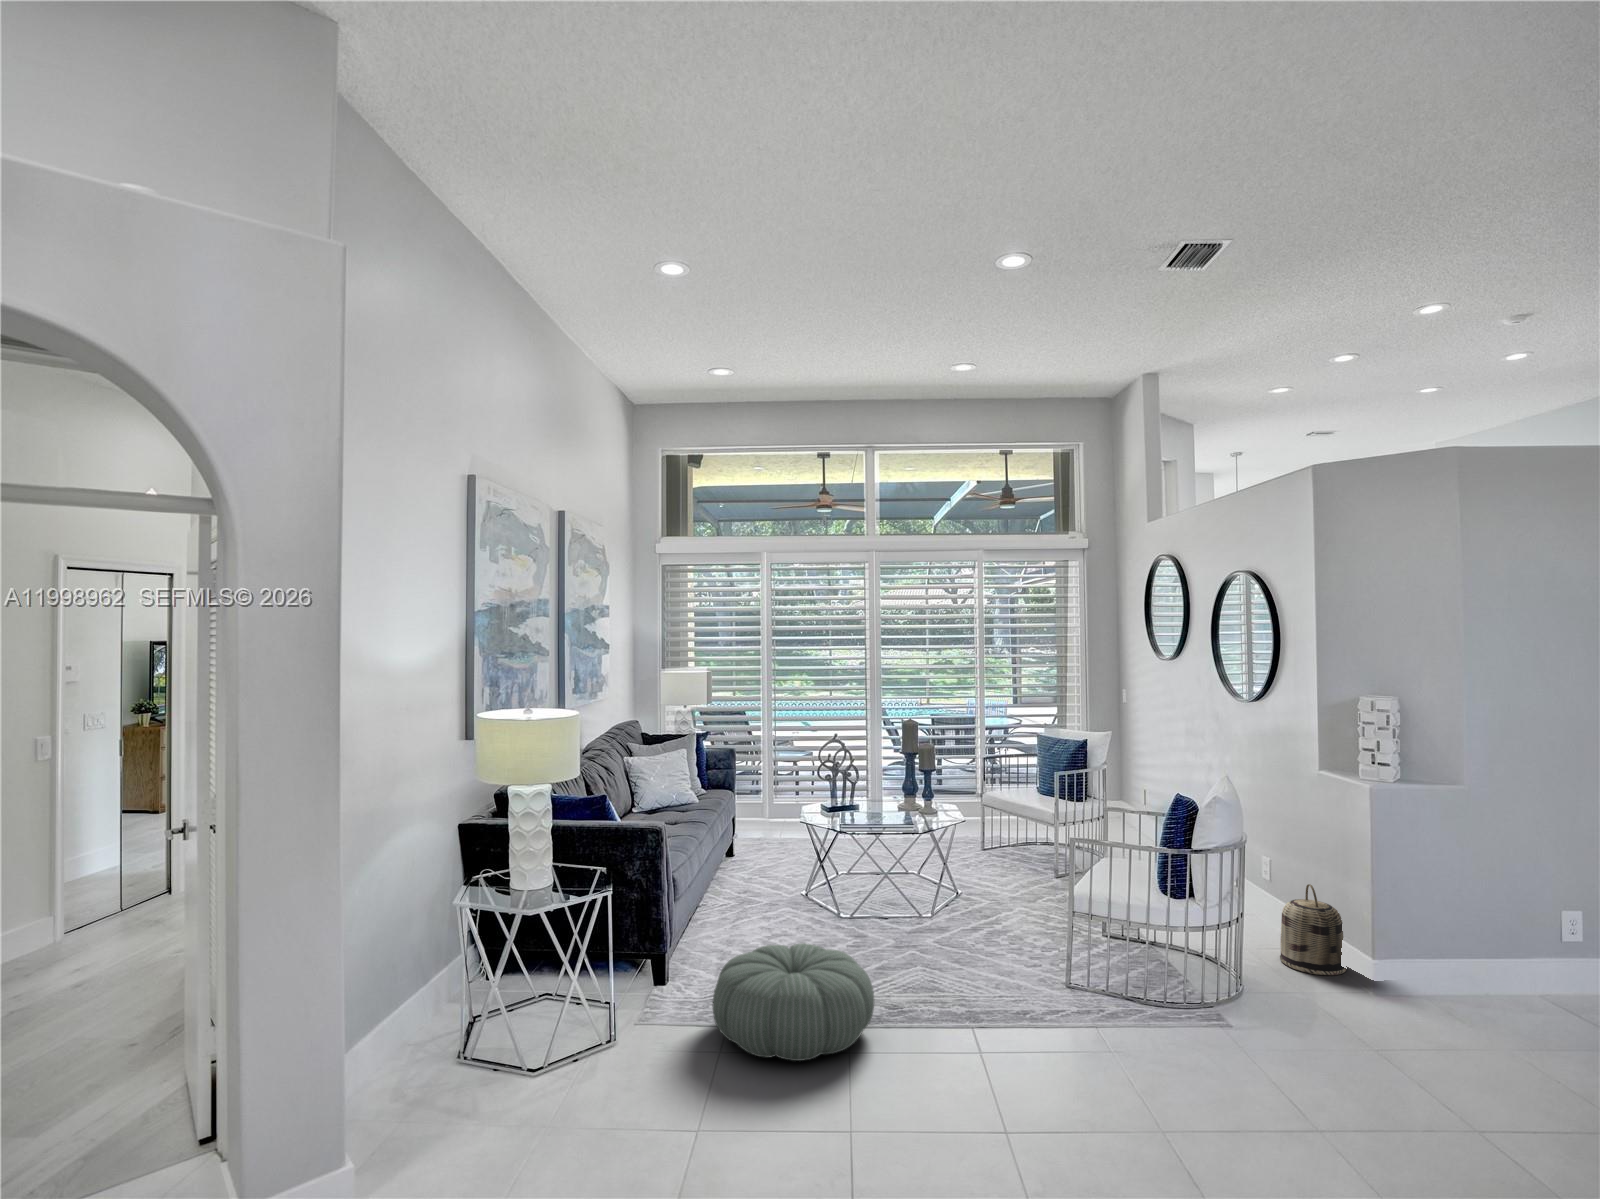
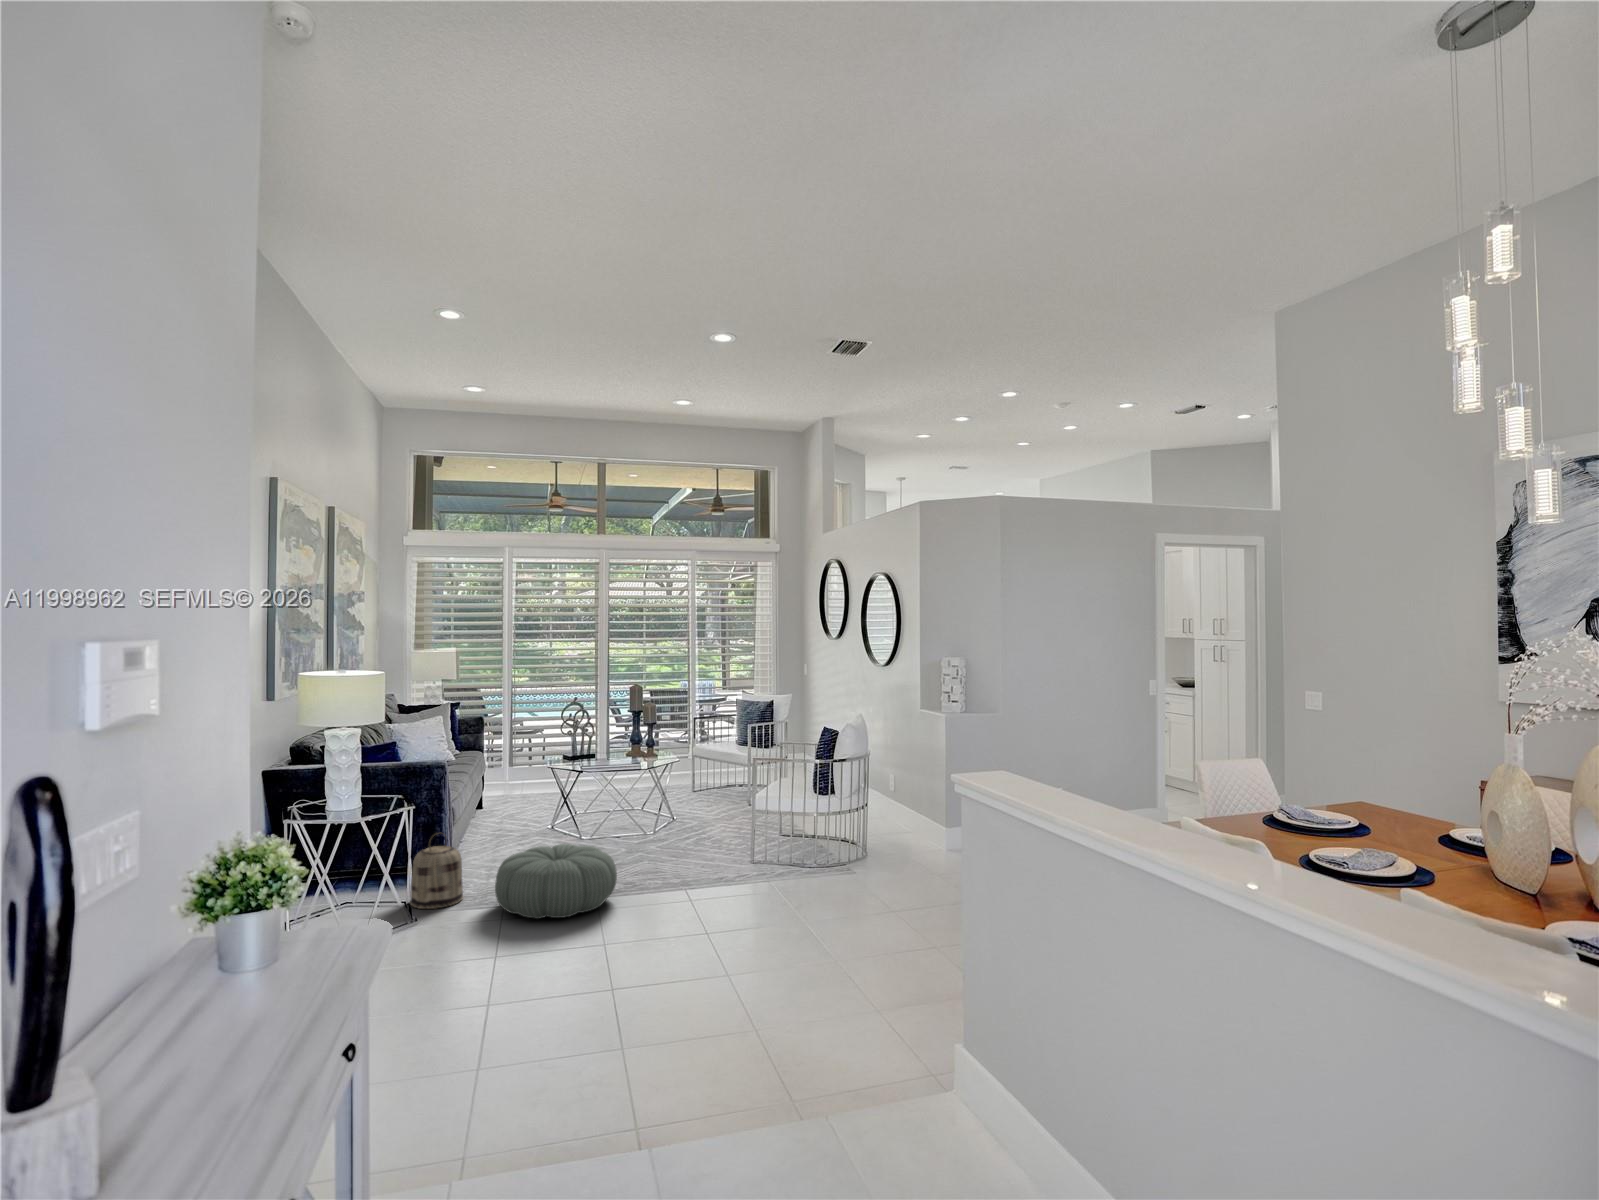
basket: present [1280,884,1346,975] -> present [410,836,463,909]

